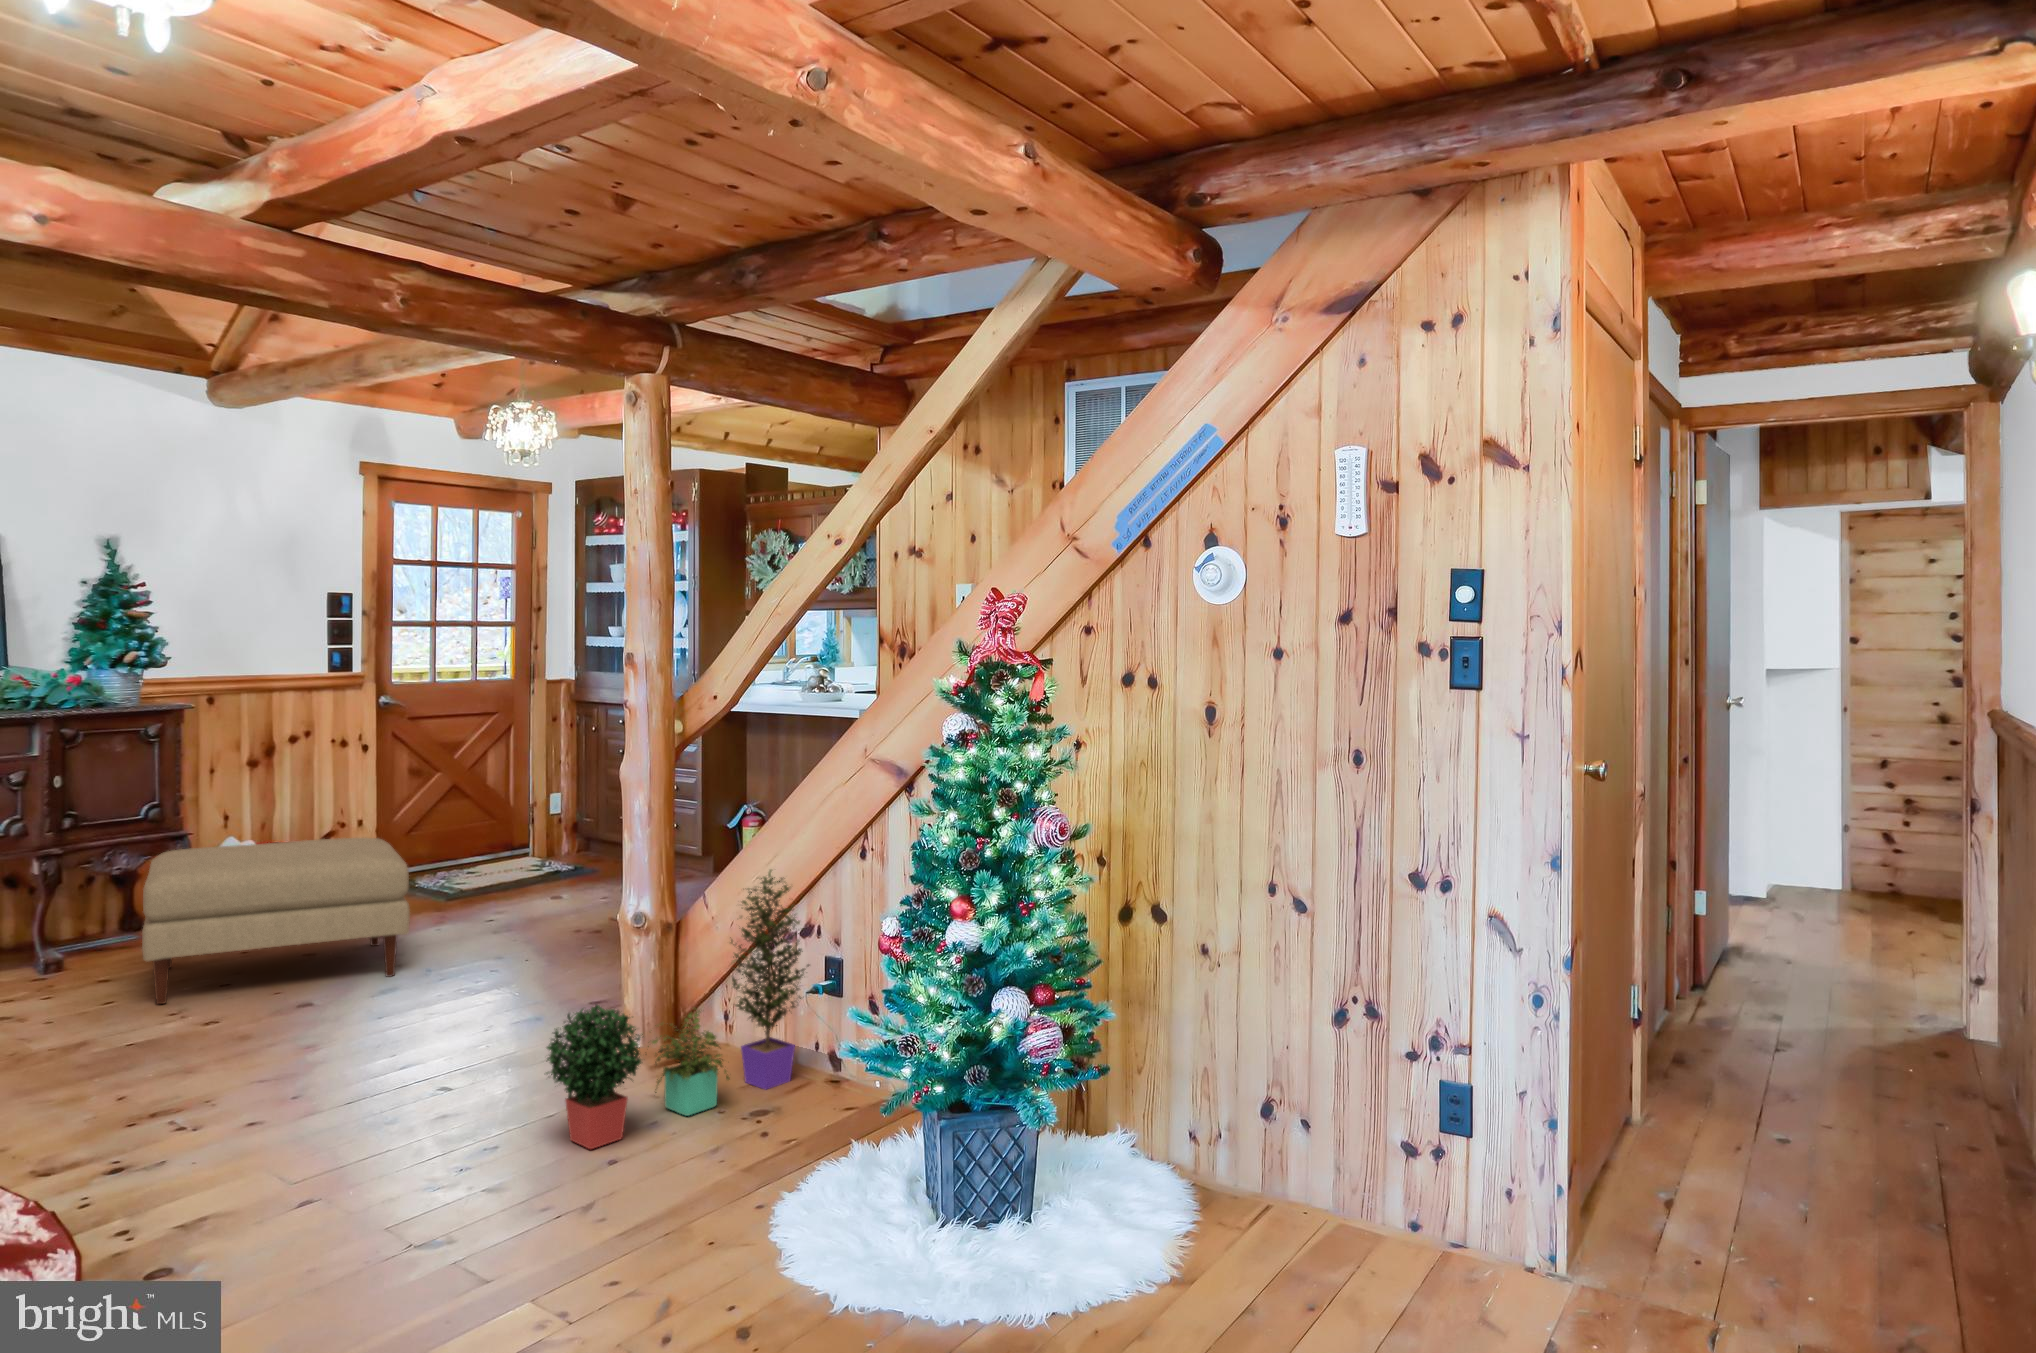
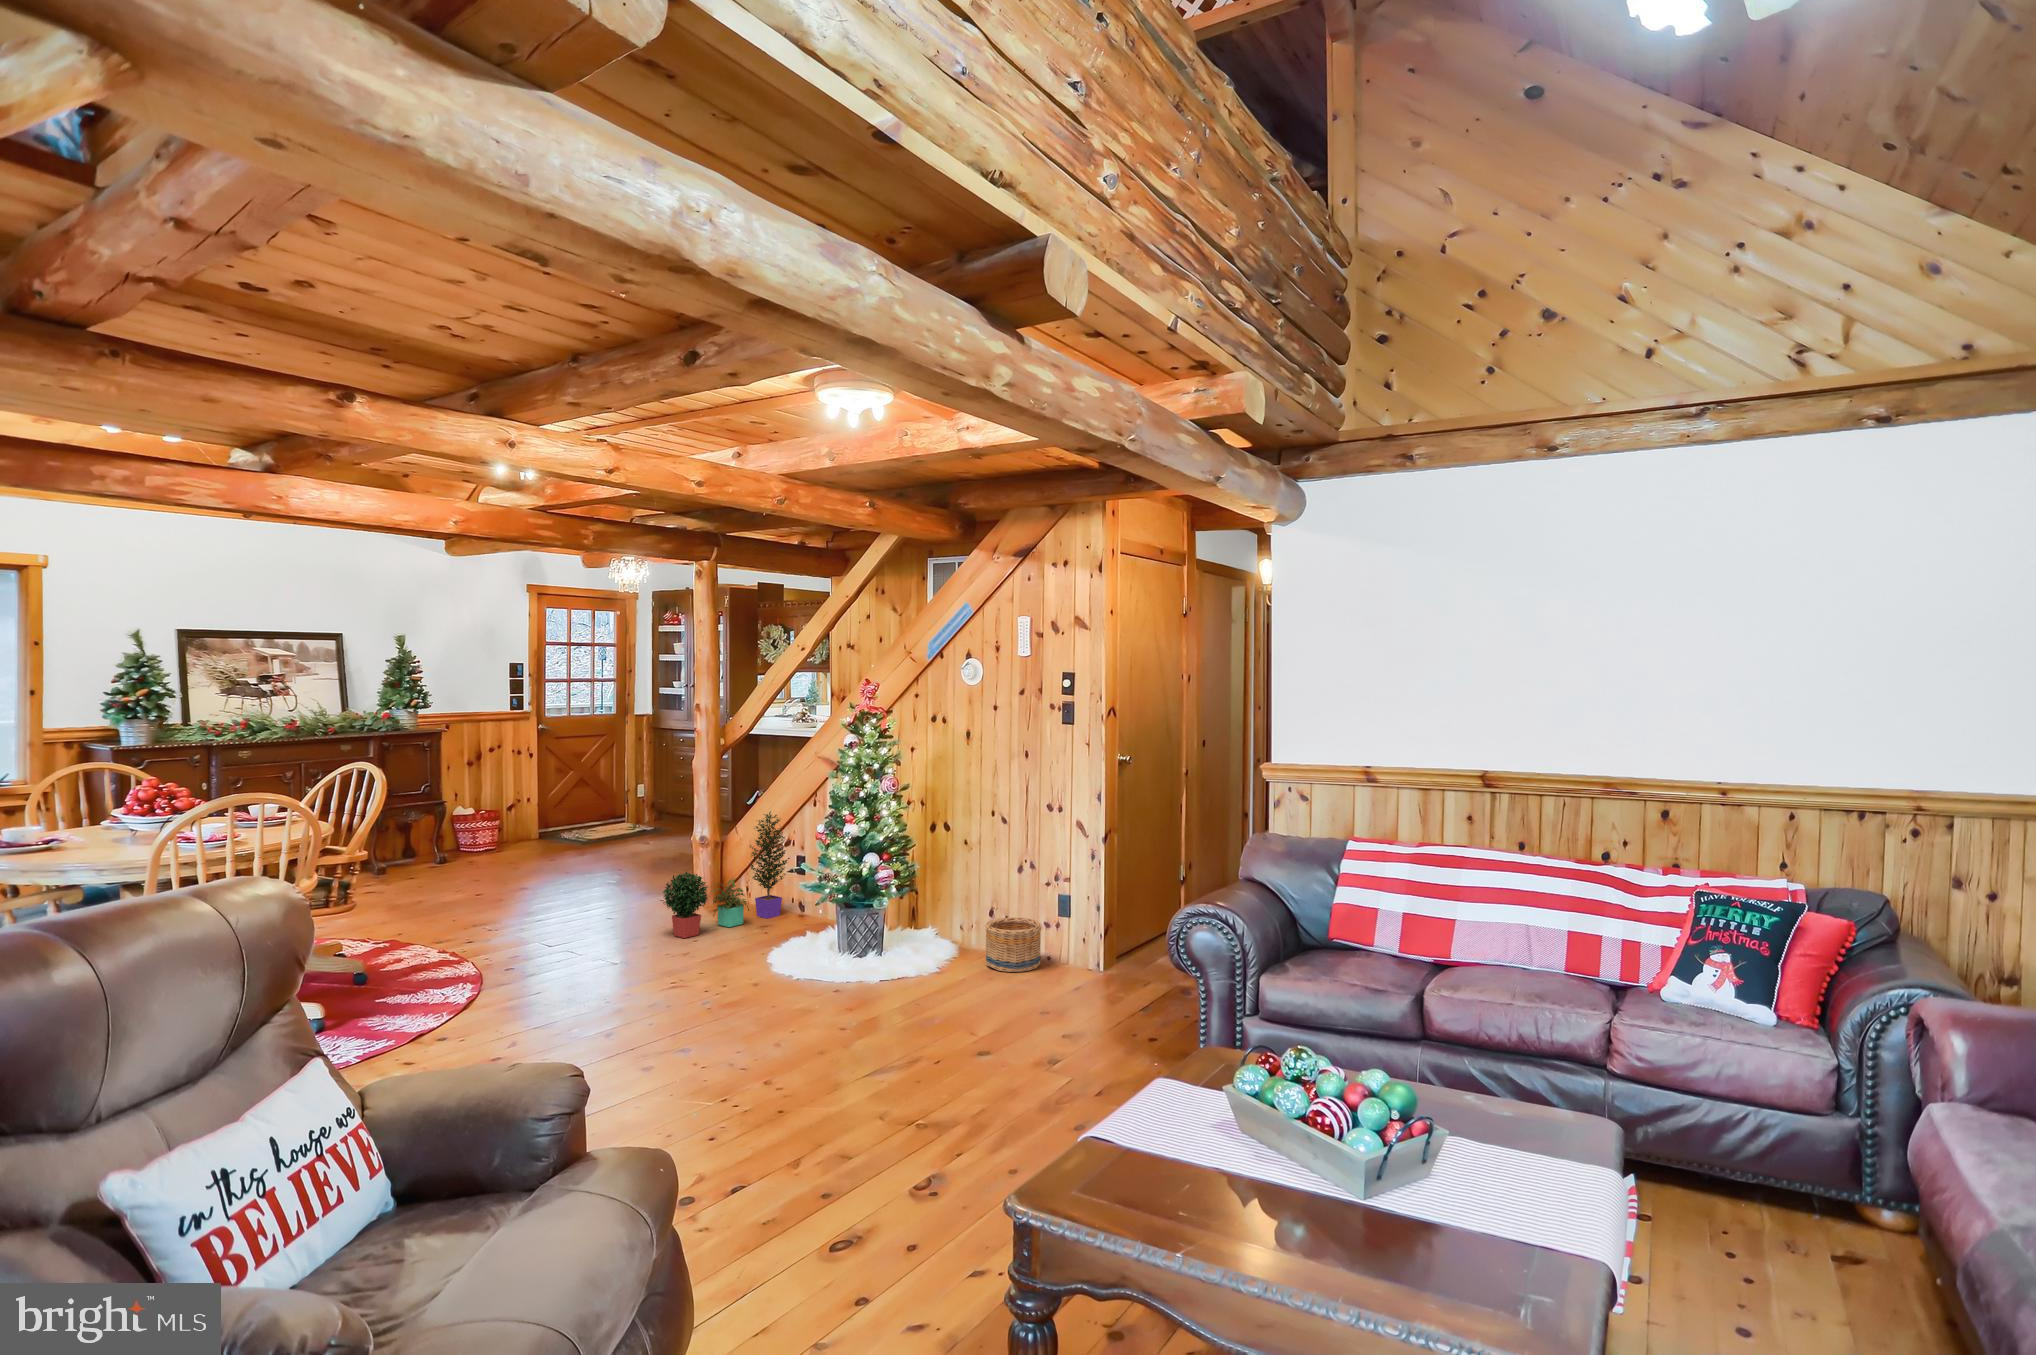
ottoman: present [142,838,410,1004] -> none [428,804,574,890]
basket: none [1277,1136,1415,1285] -> present [985,918,1042,972]

